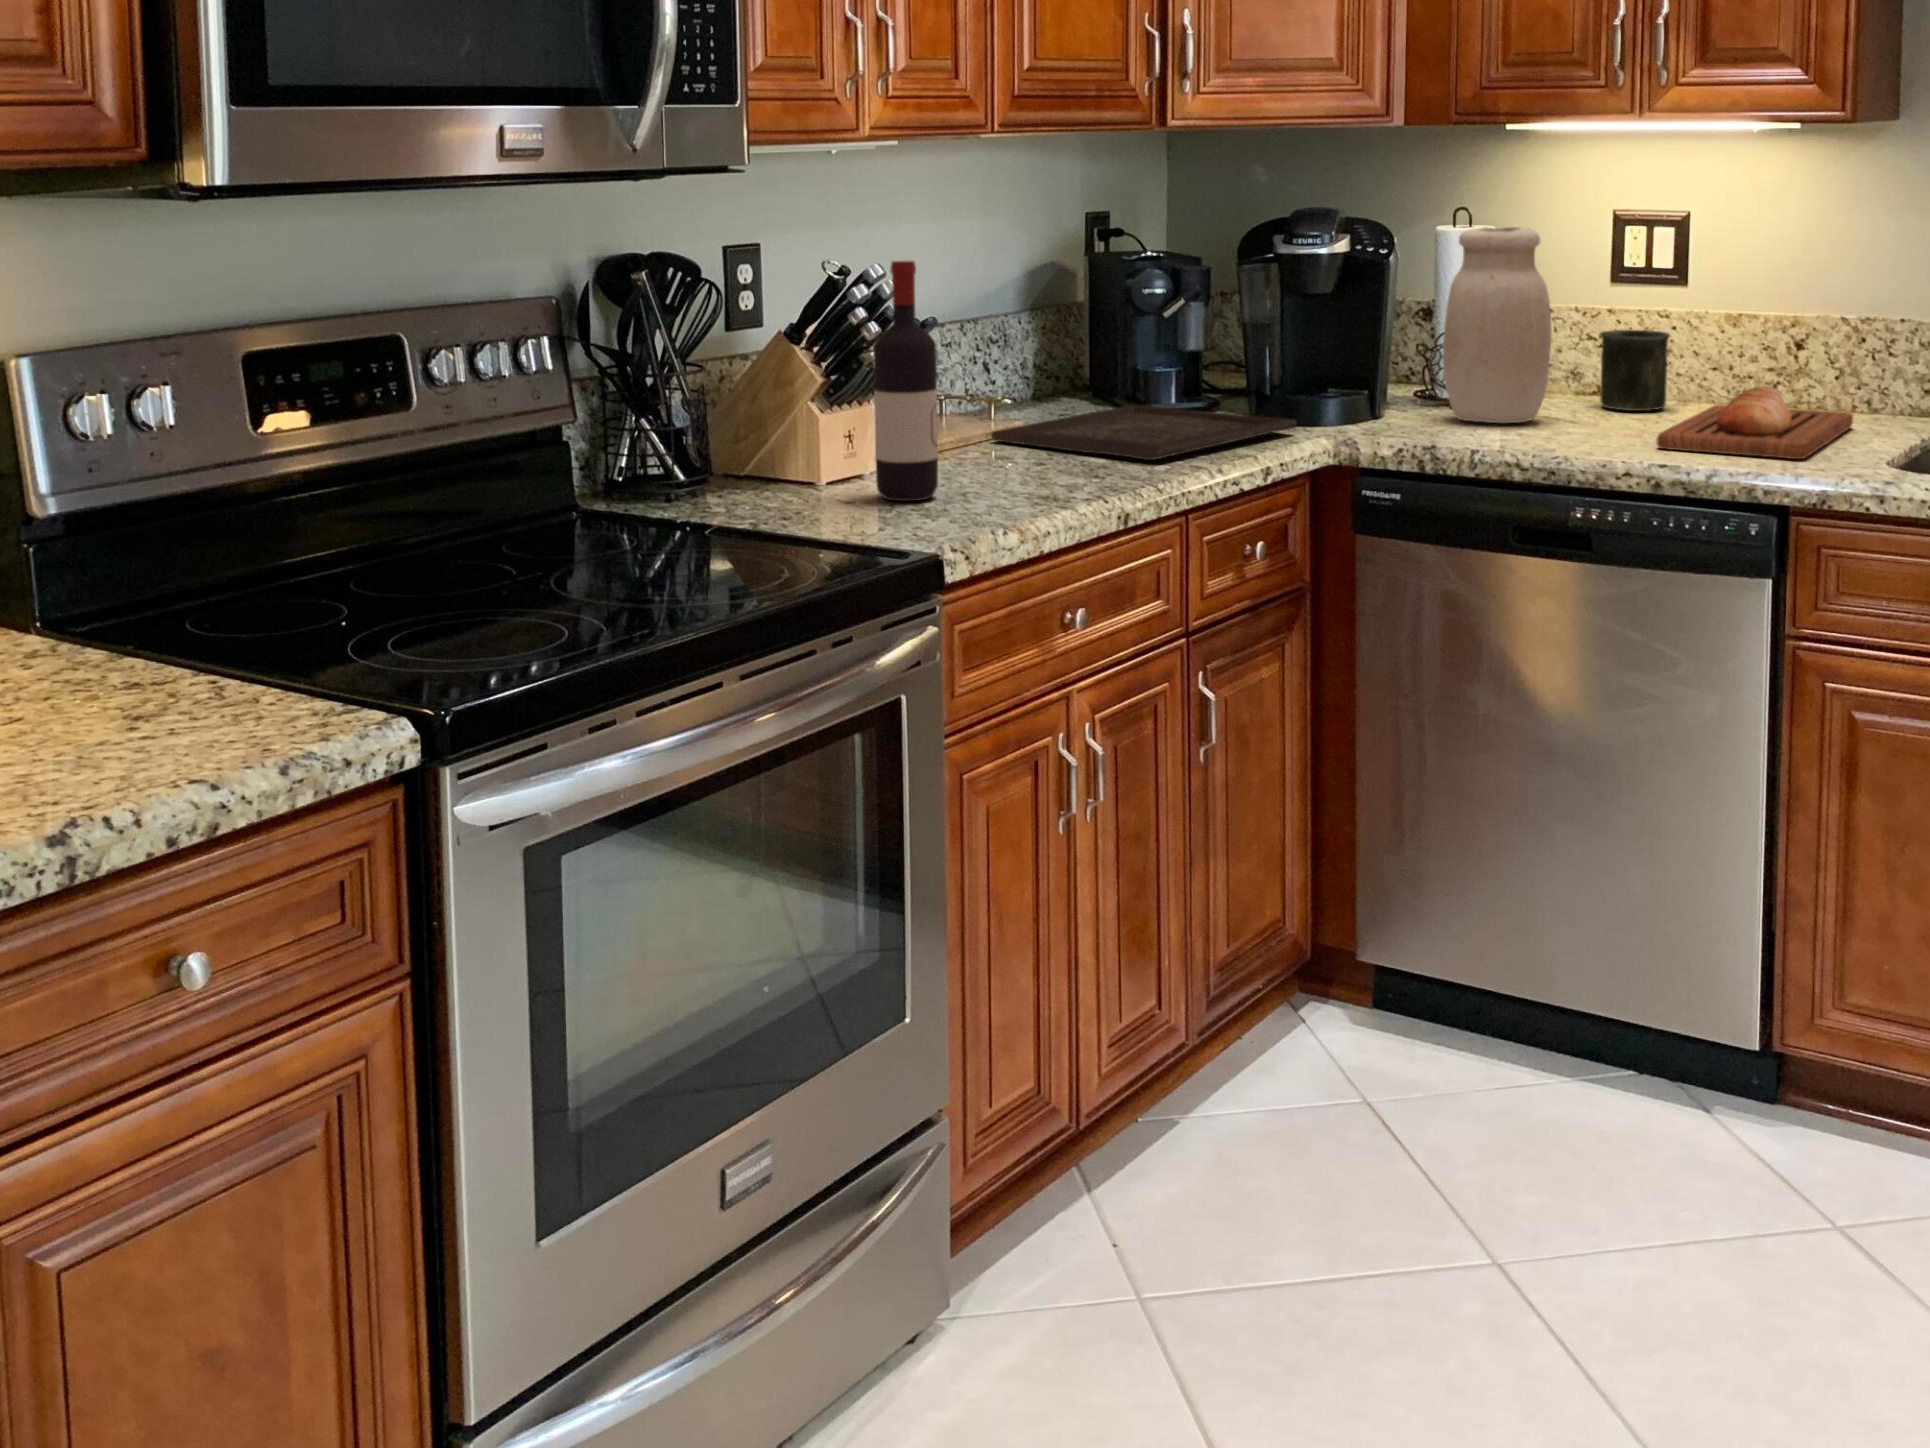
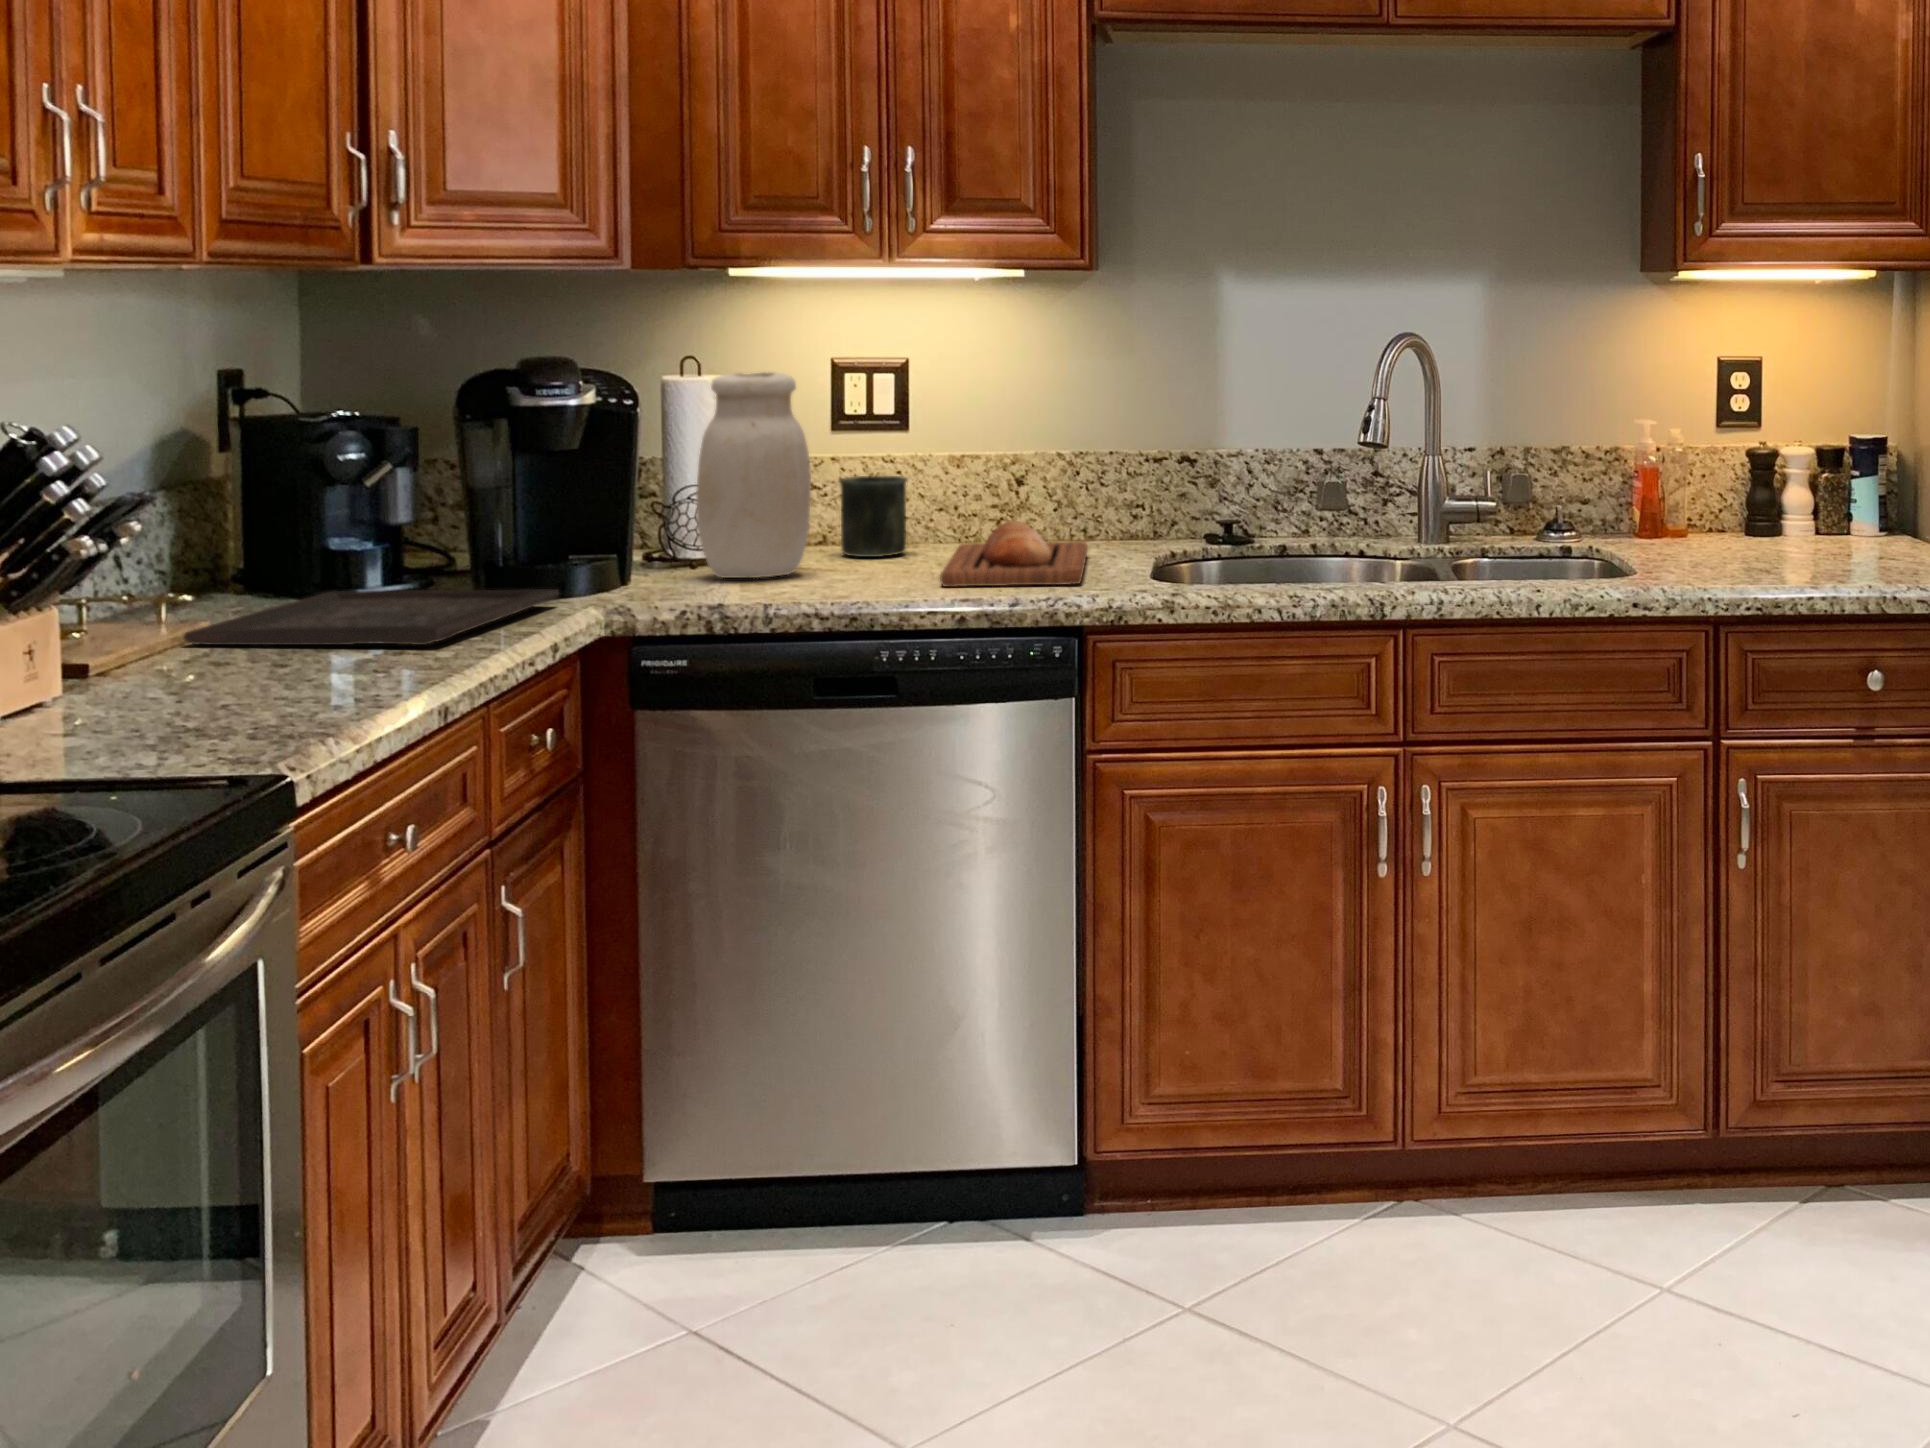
wine bottle: present [873,261,938,501] -> none [105,415,200,719]

